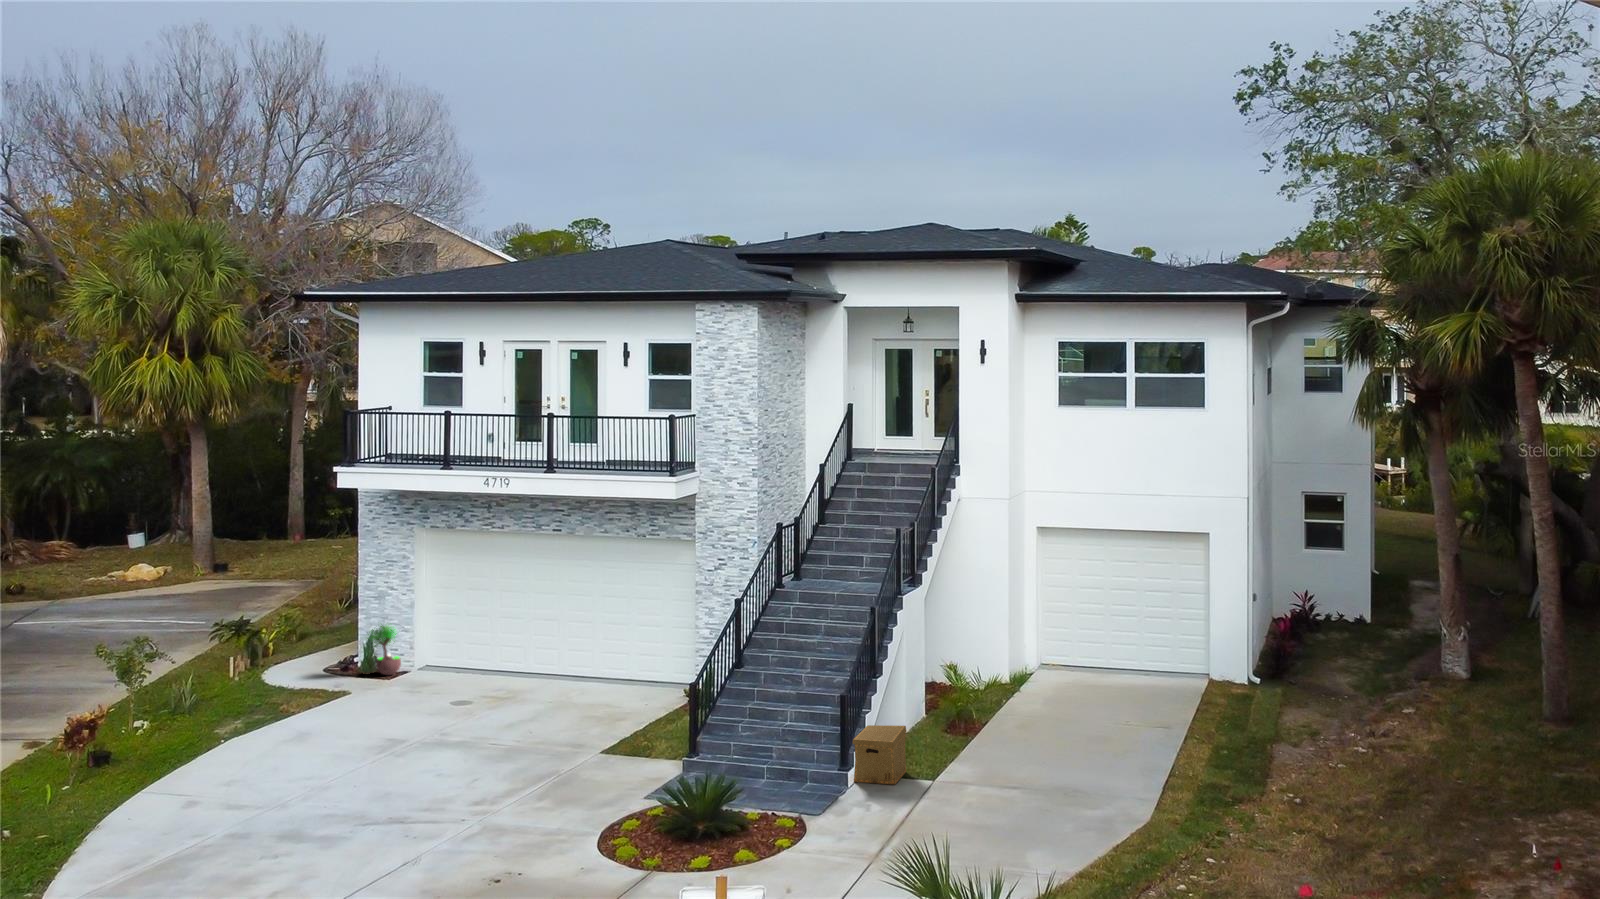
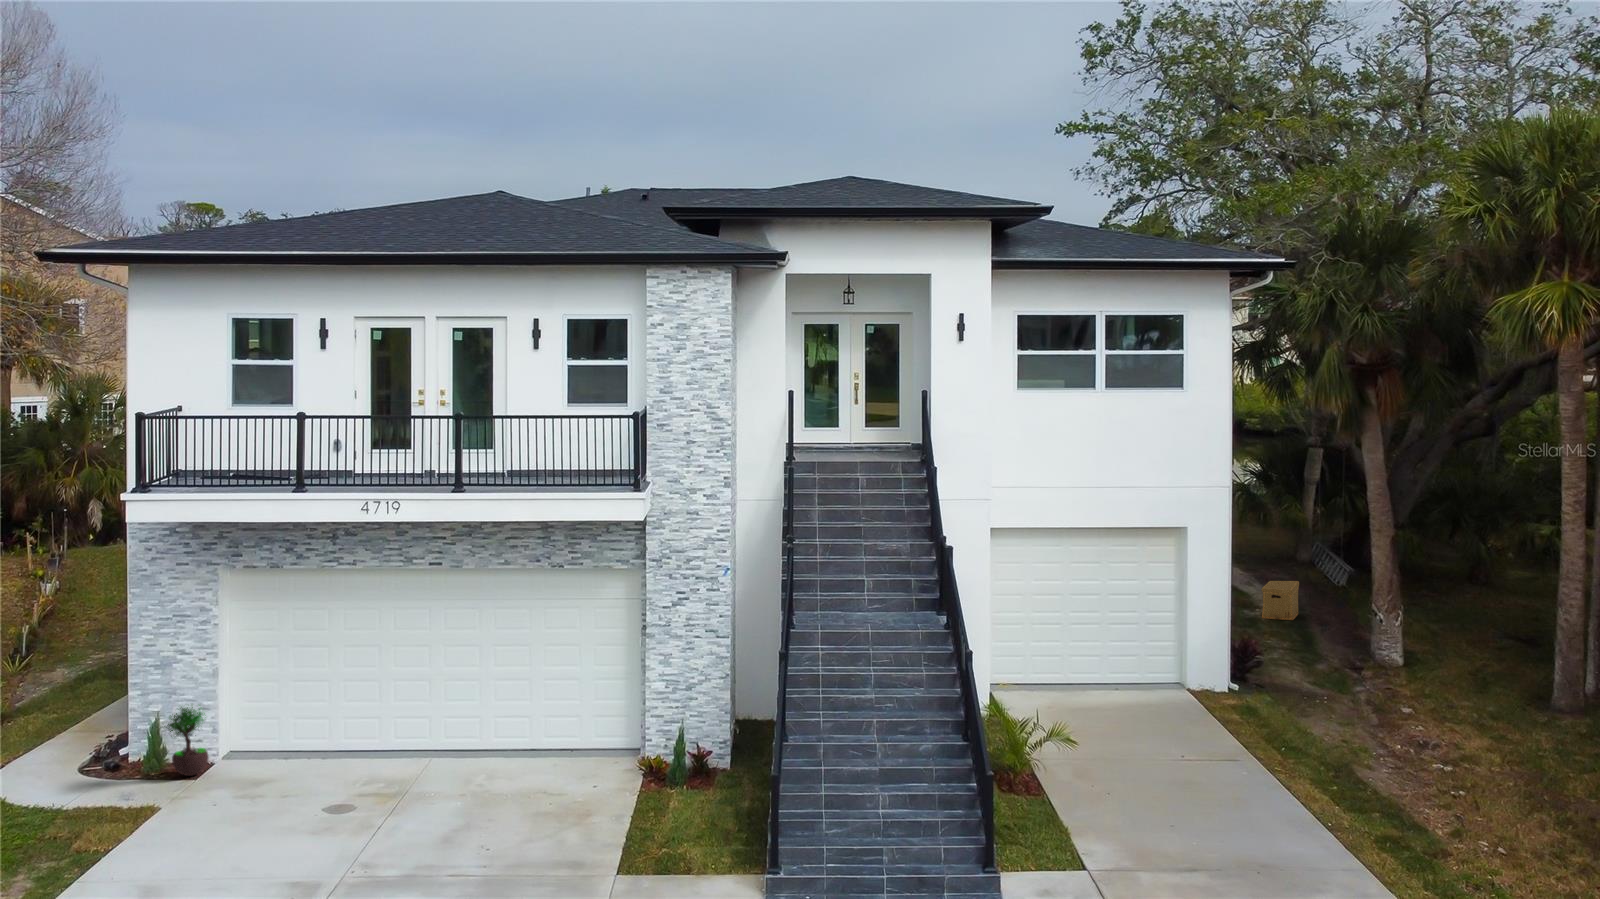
cardboard box: present [853,725,906,785] -> present [1261,581,1299,620]

